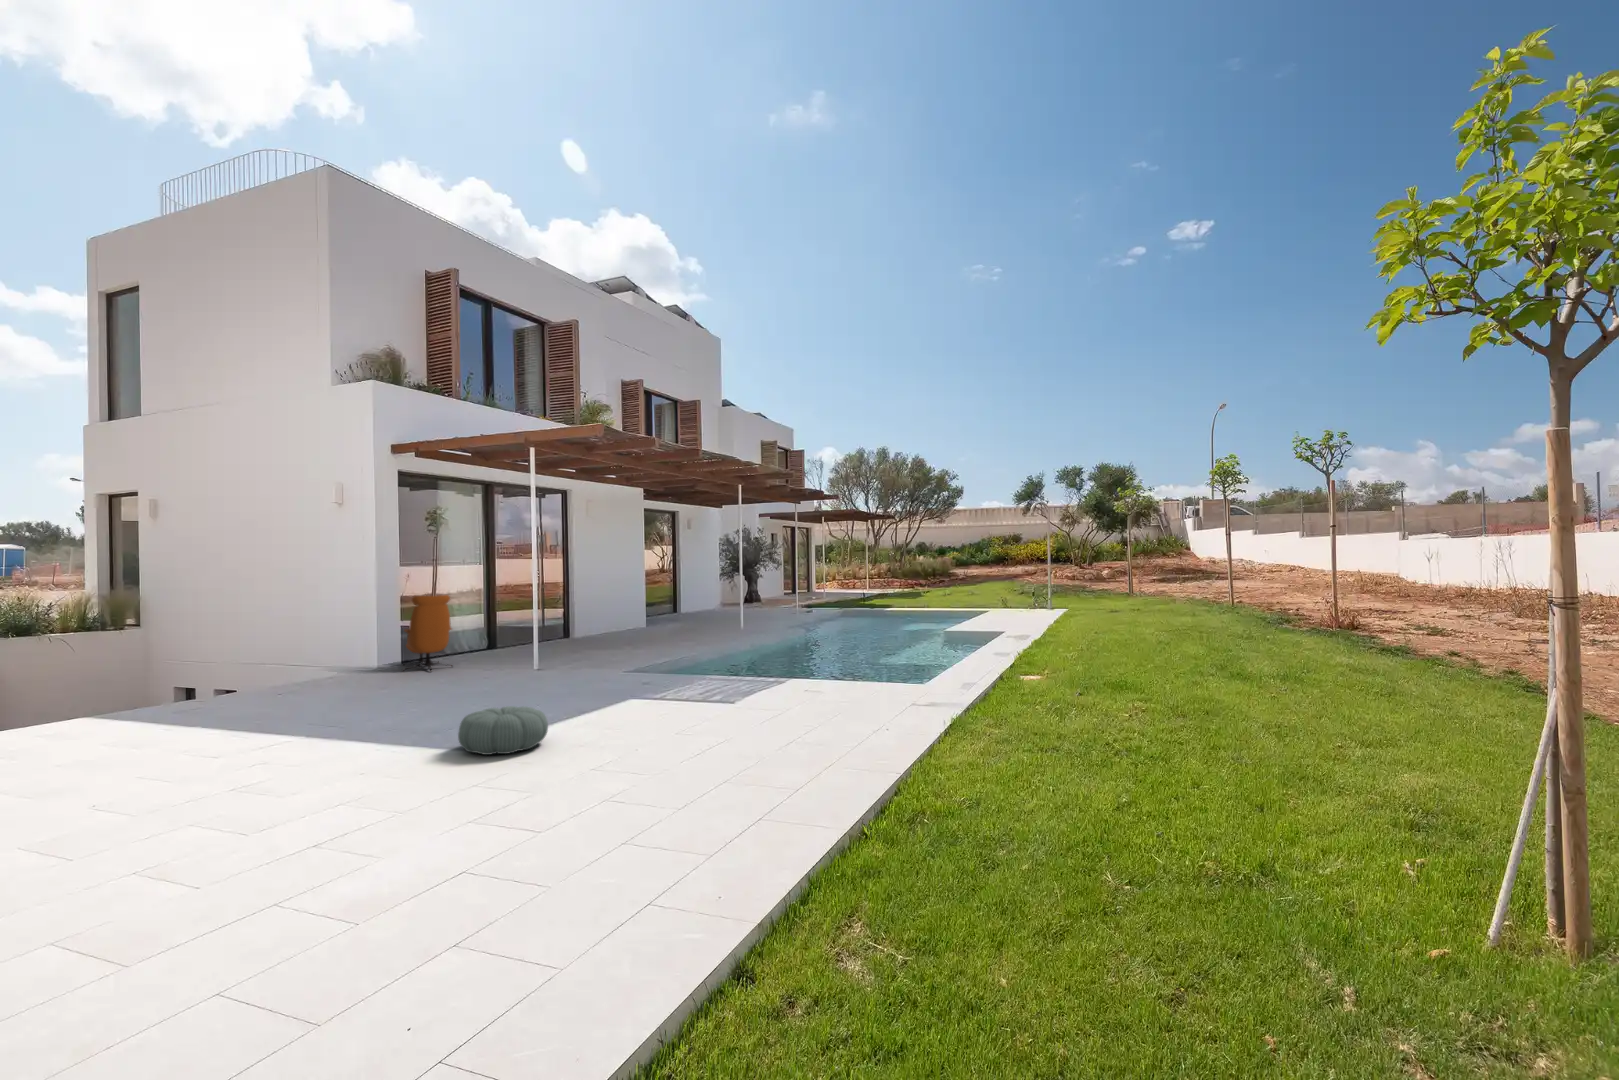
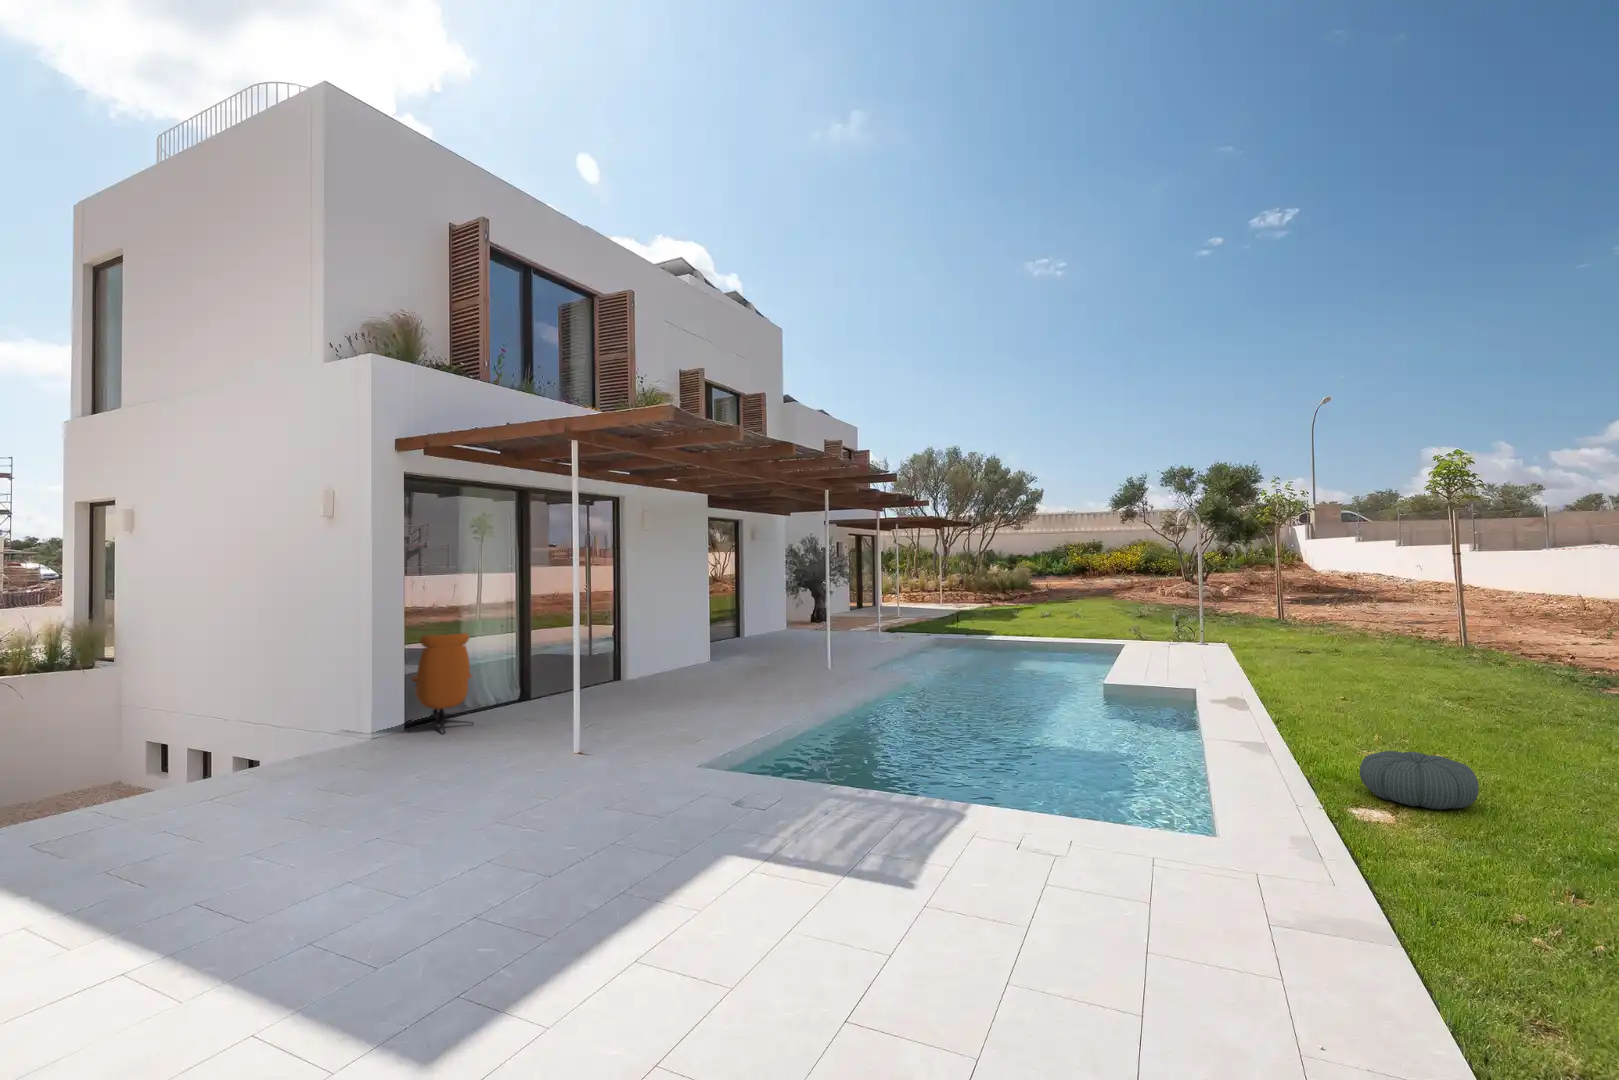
pouf: present [458,706,548,755] -> present [1360,751,1479,809]

